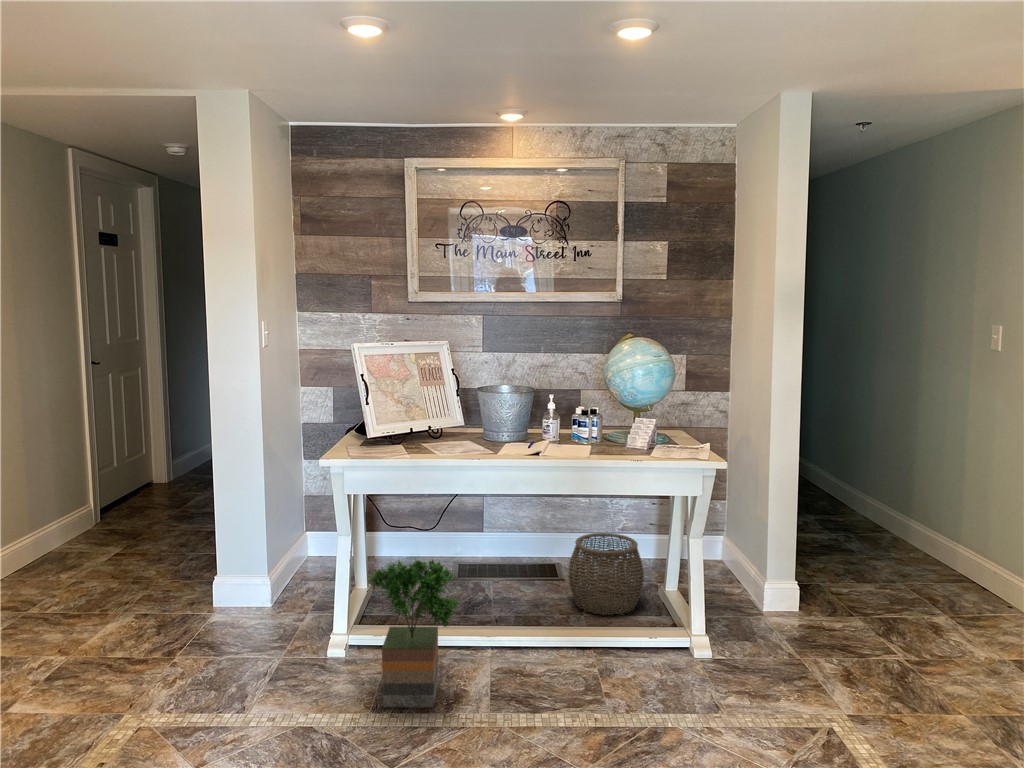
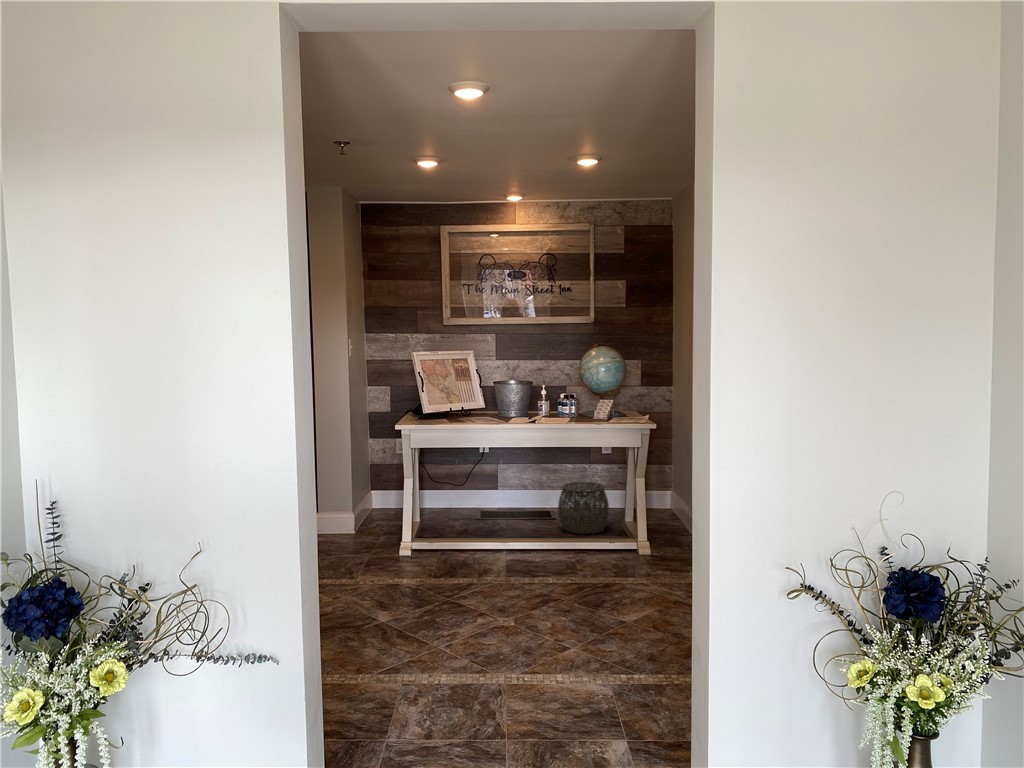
potted tree: present [368,560,459,707] -> none [428,485,487,576]

